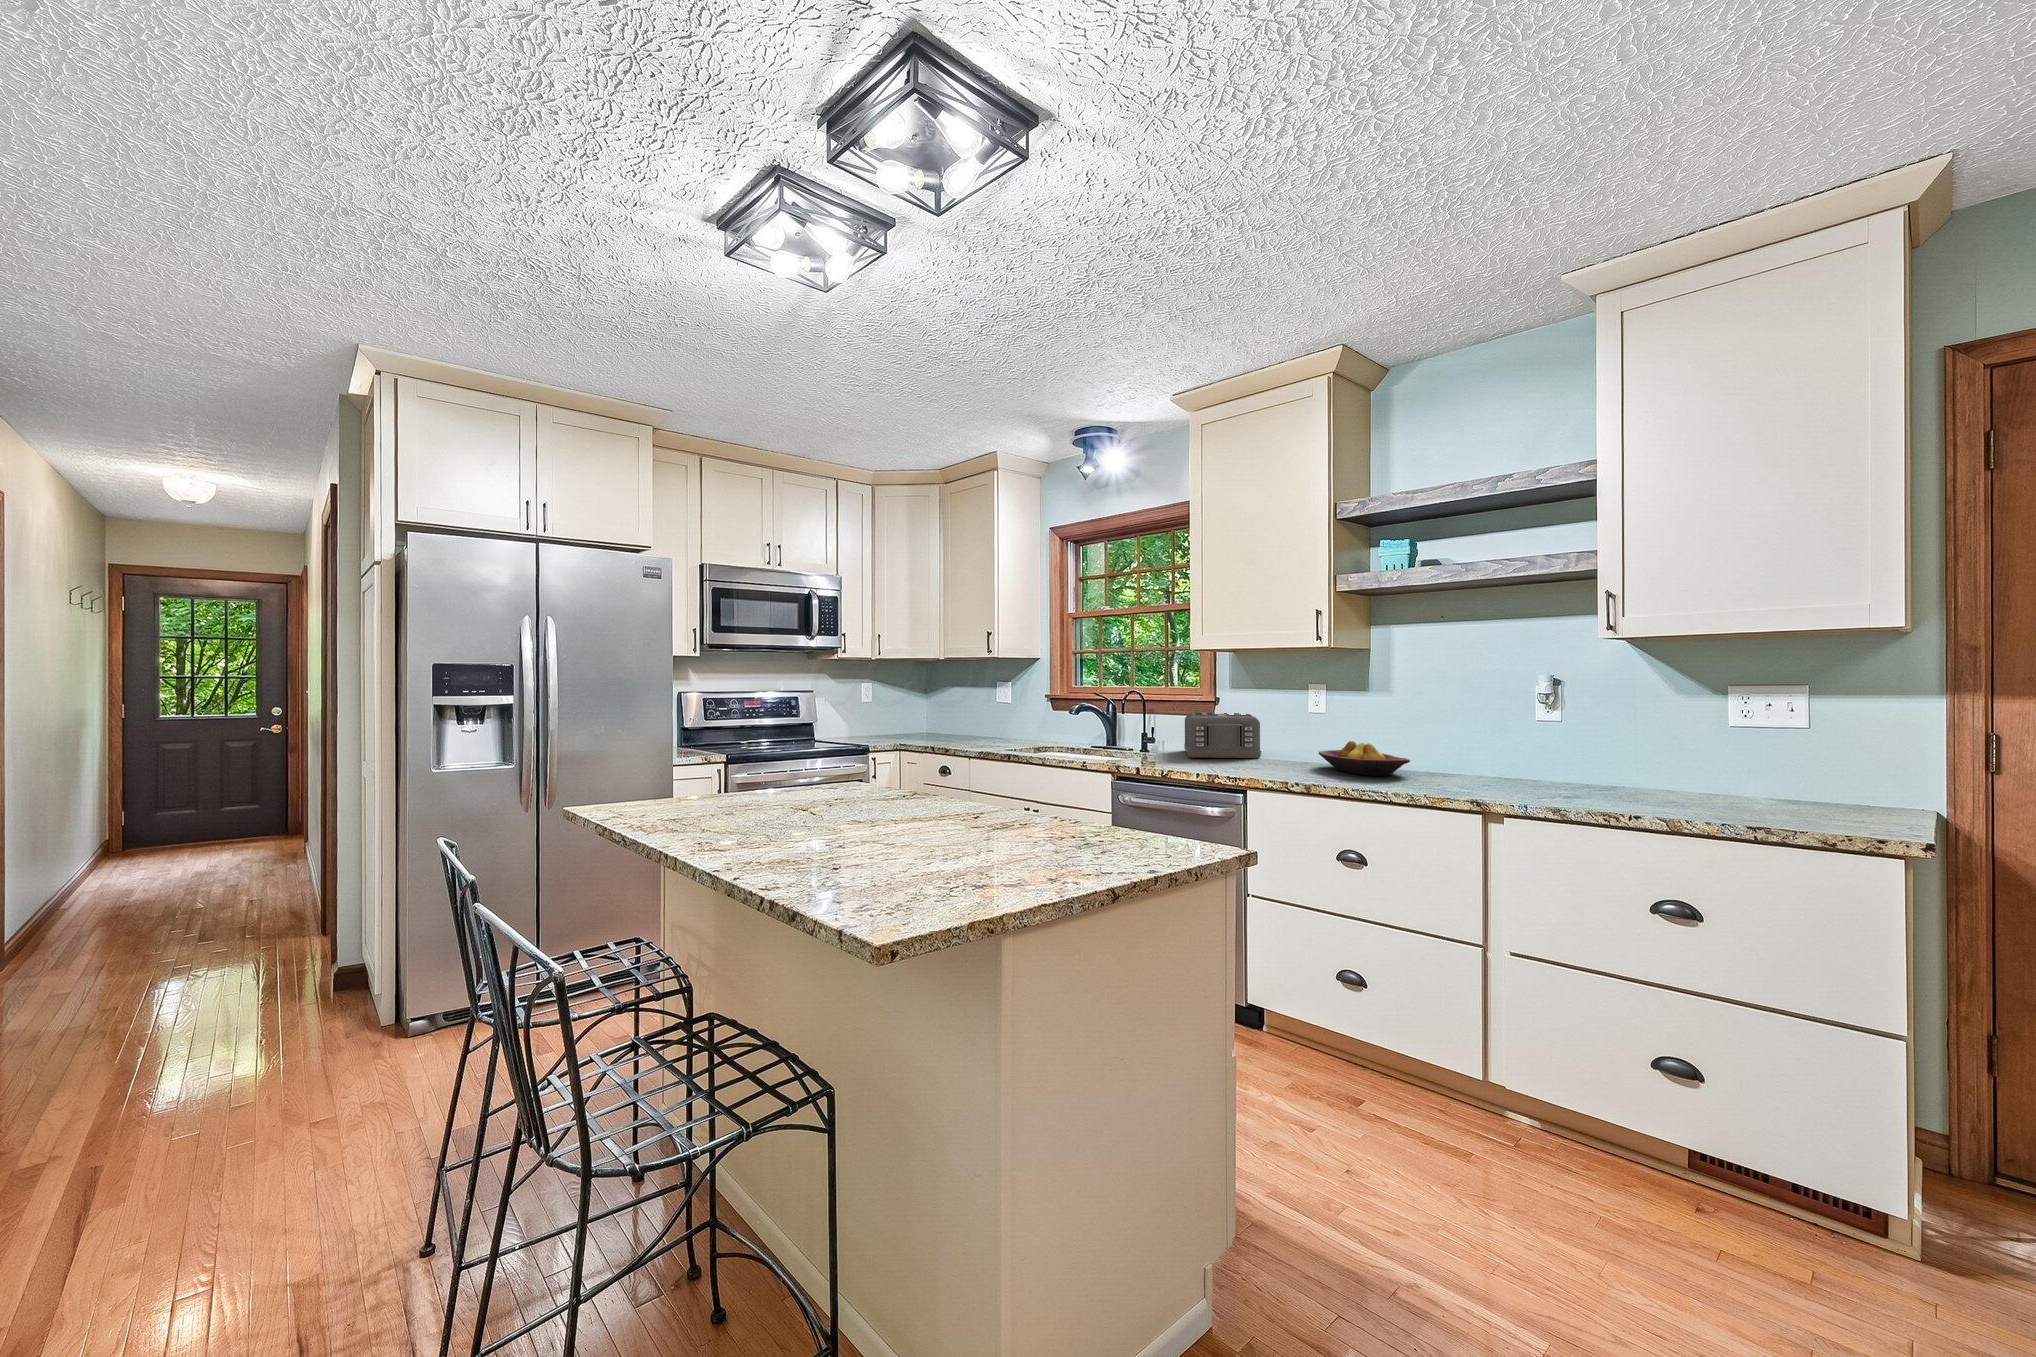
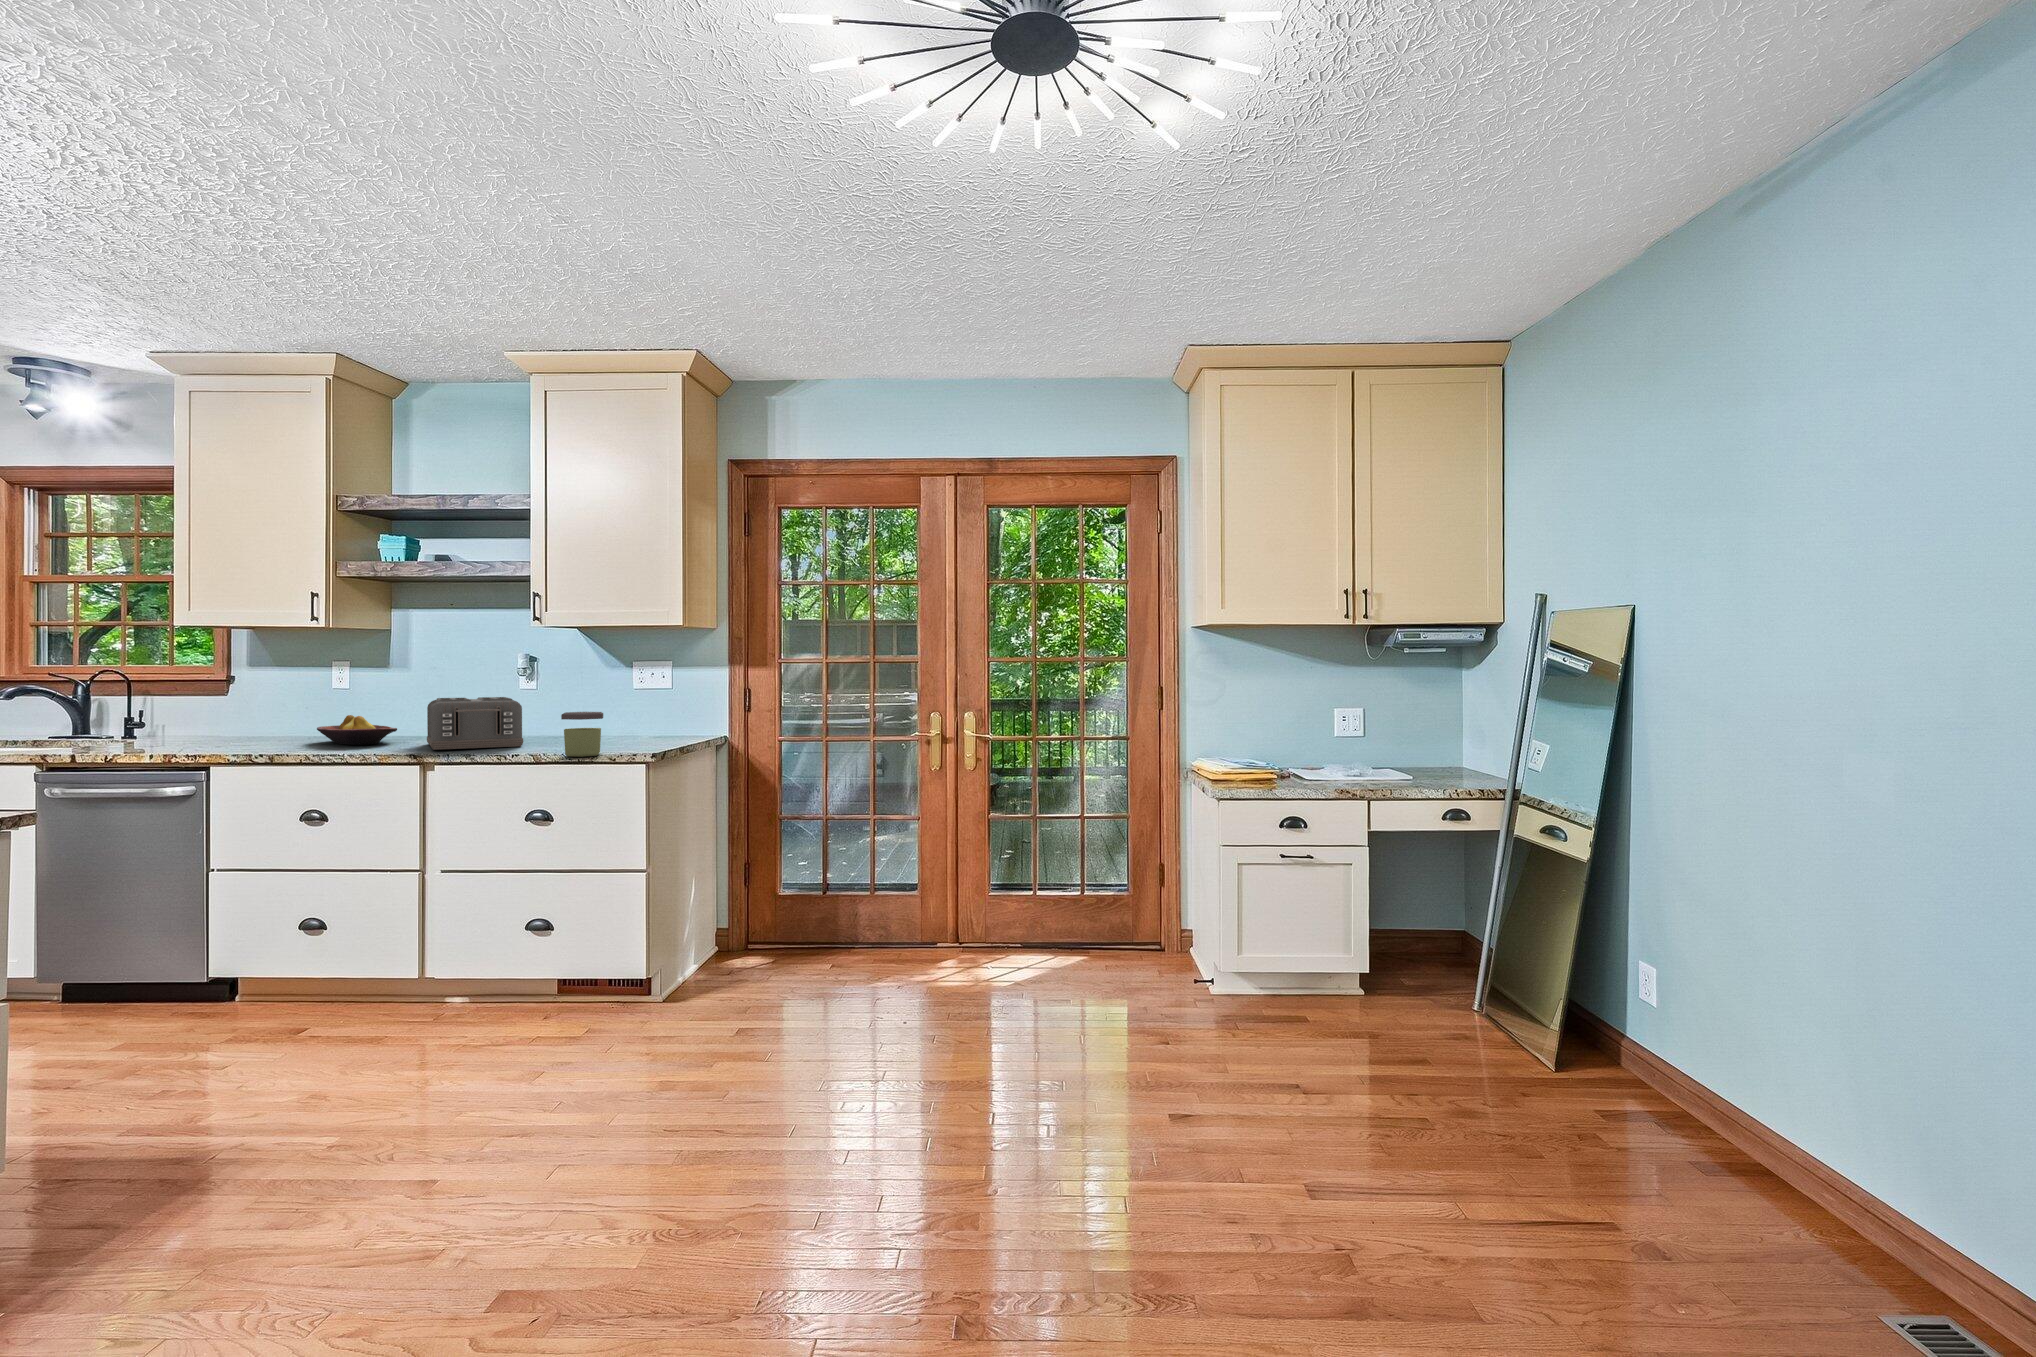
toaster: present [1184,712,1261,758] -> present [427,697,523,750]
jar: none [1723,761,1810,831] -> present [561,712,603,757]

